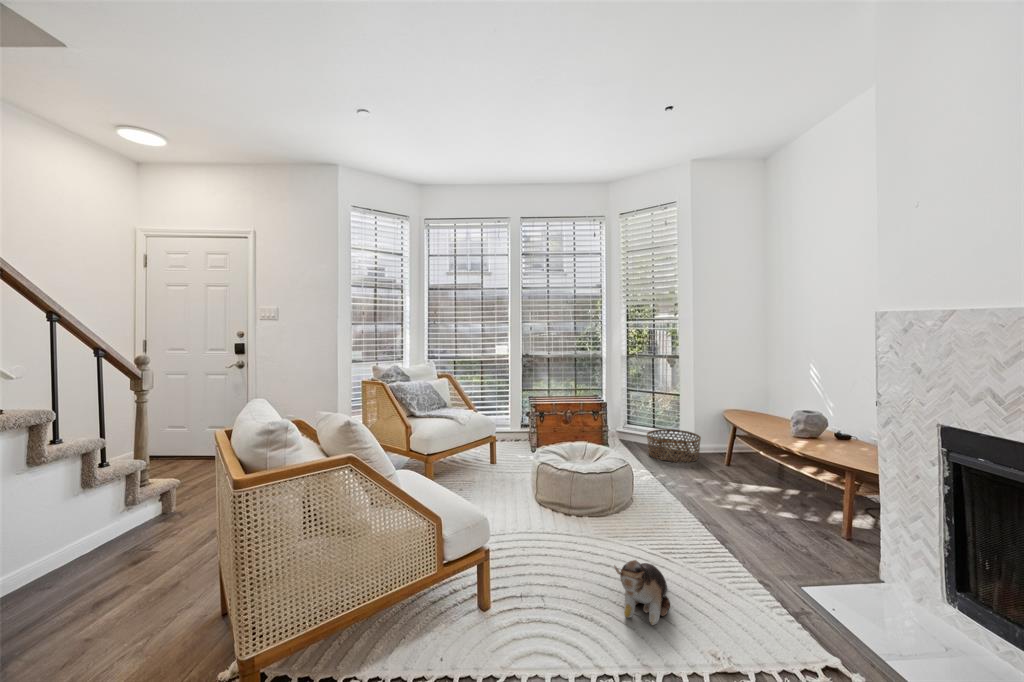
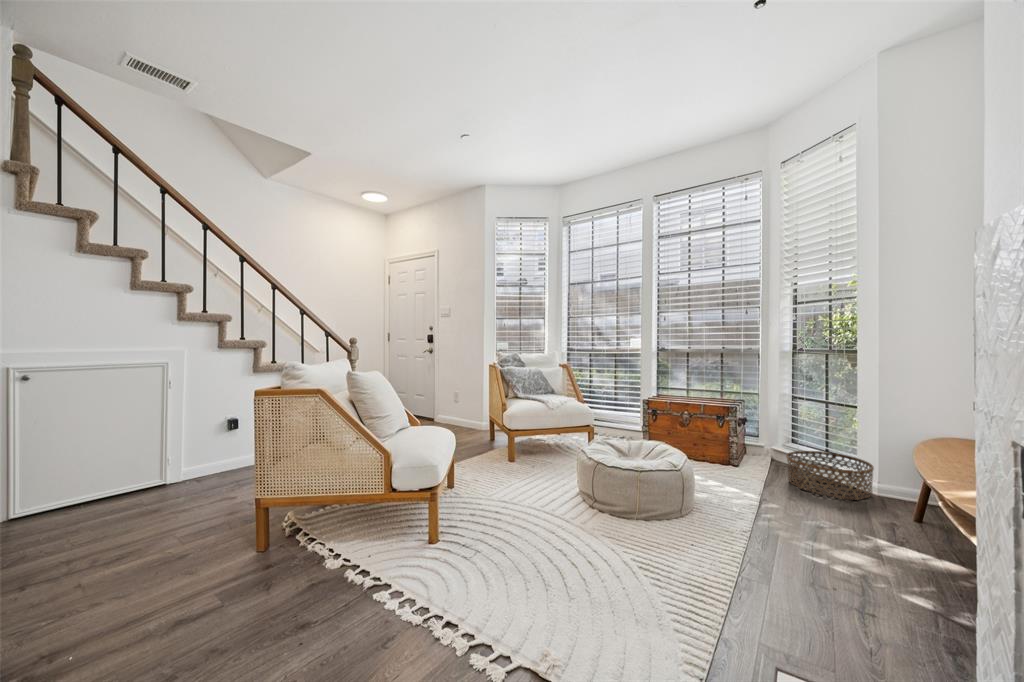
plush toy: present [614,560,670,625] -> none [487,534,597,611]

